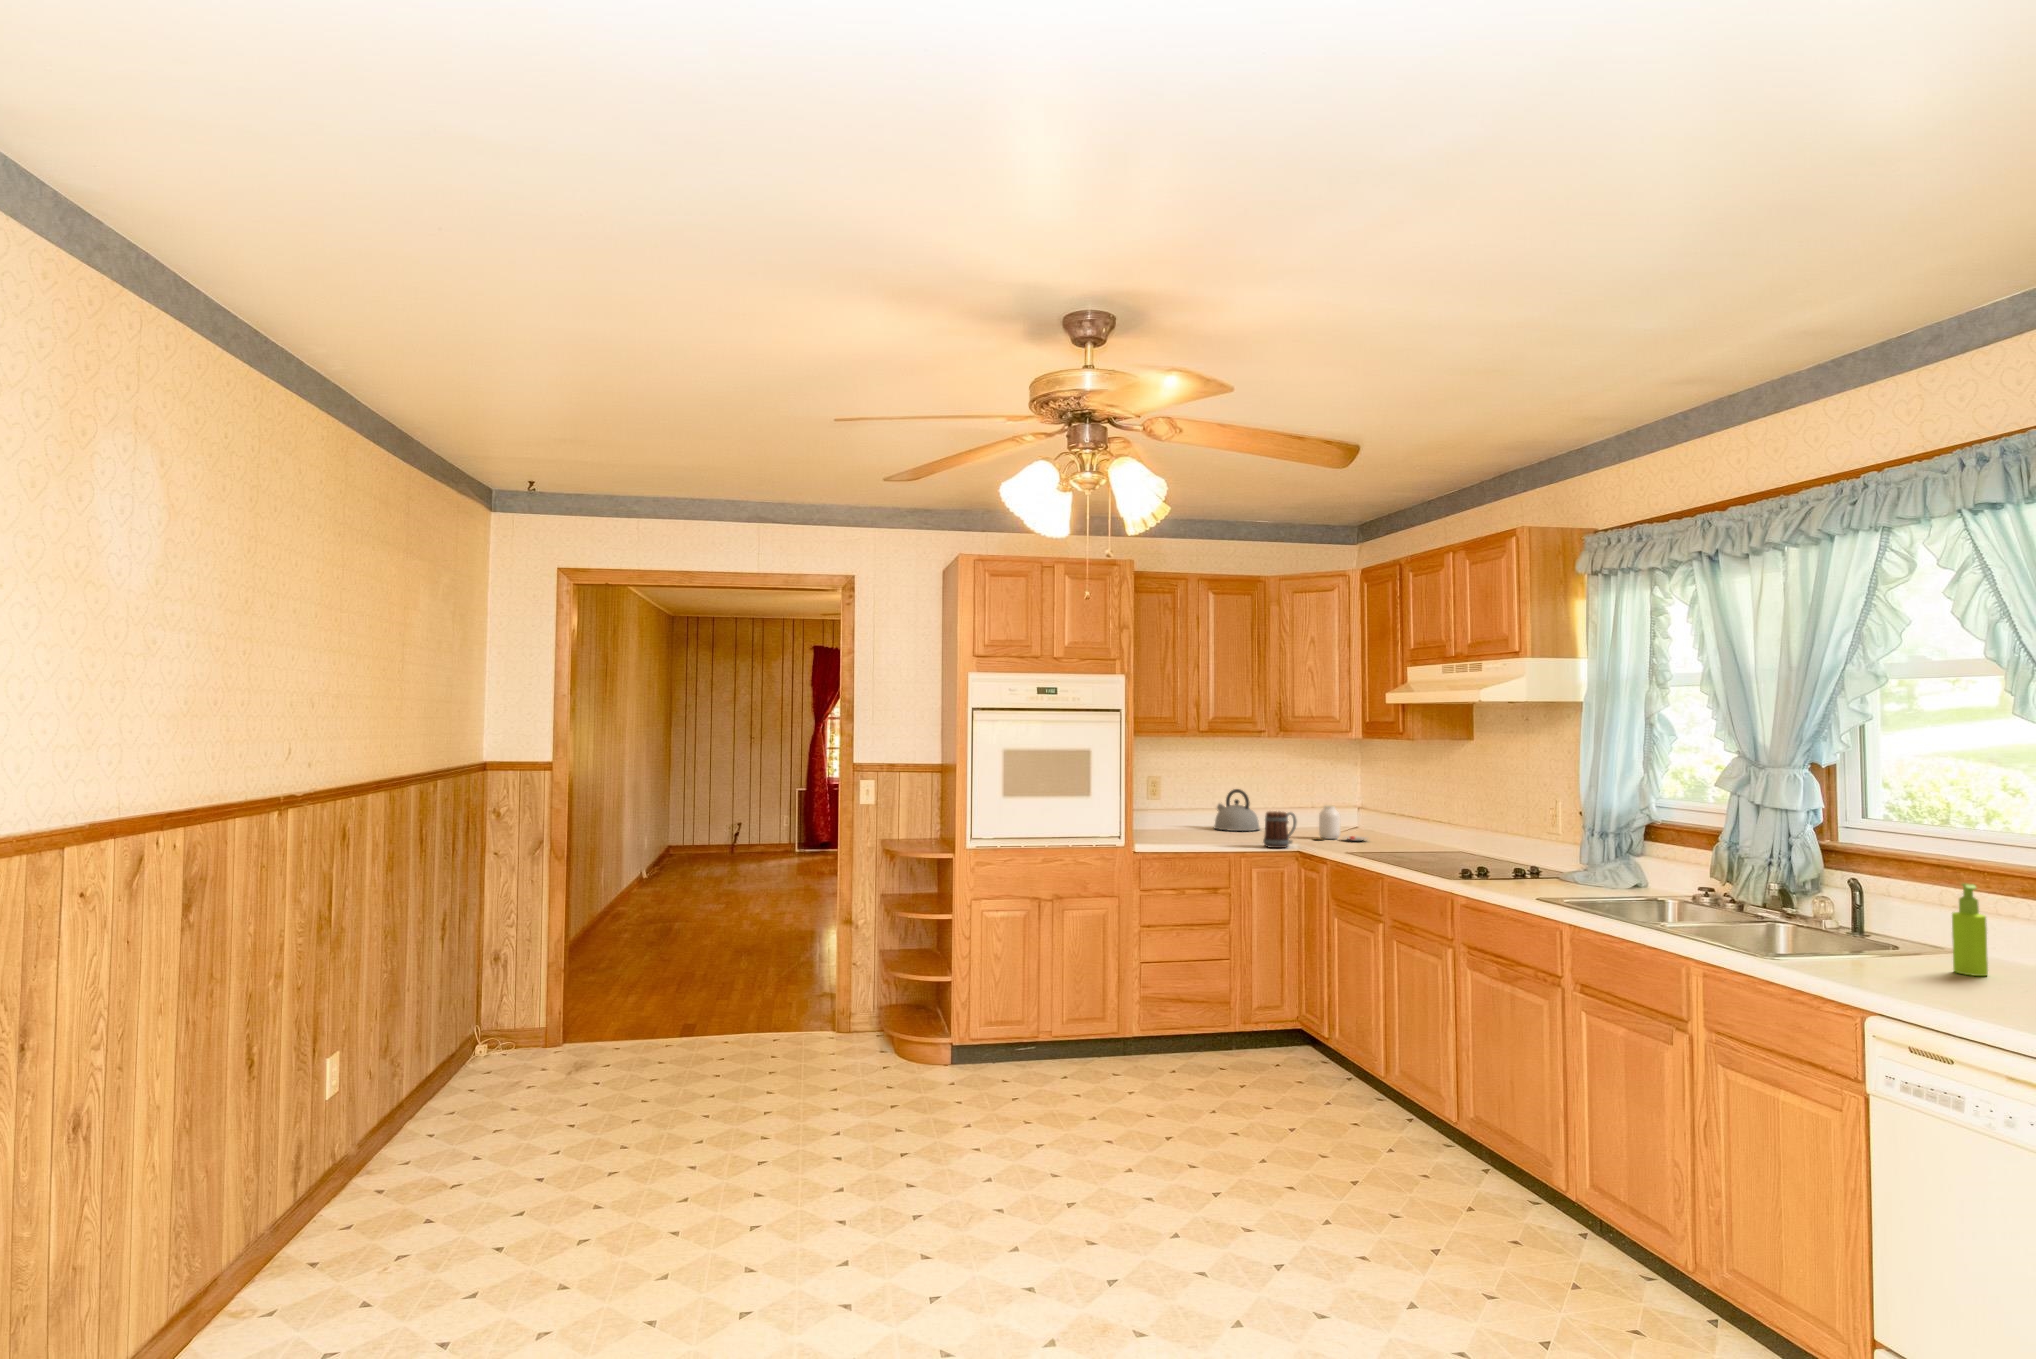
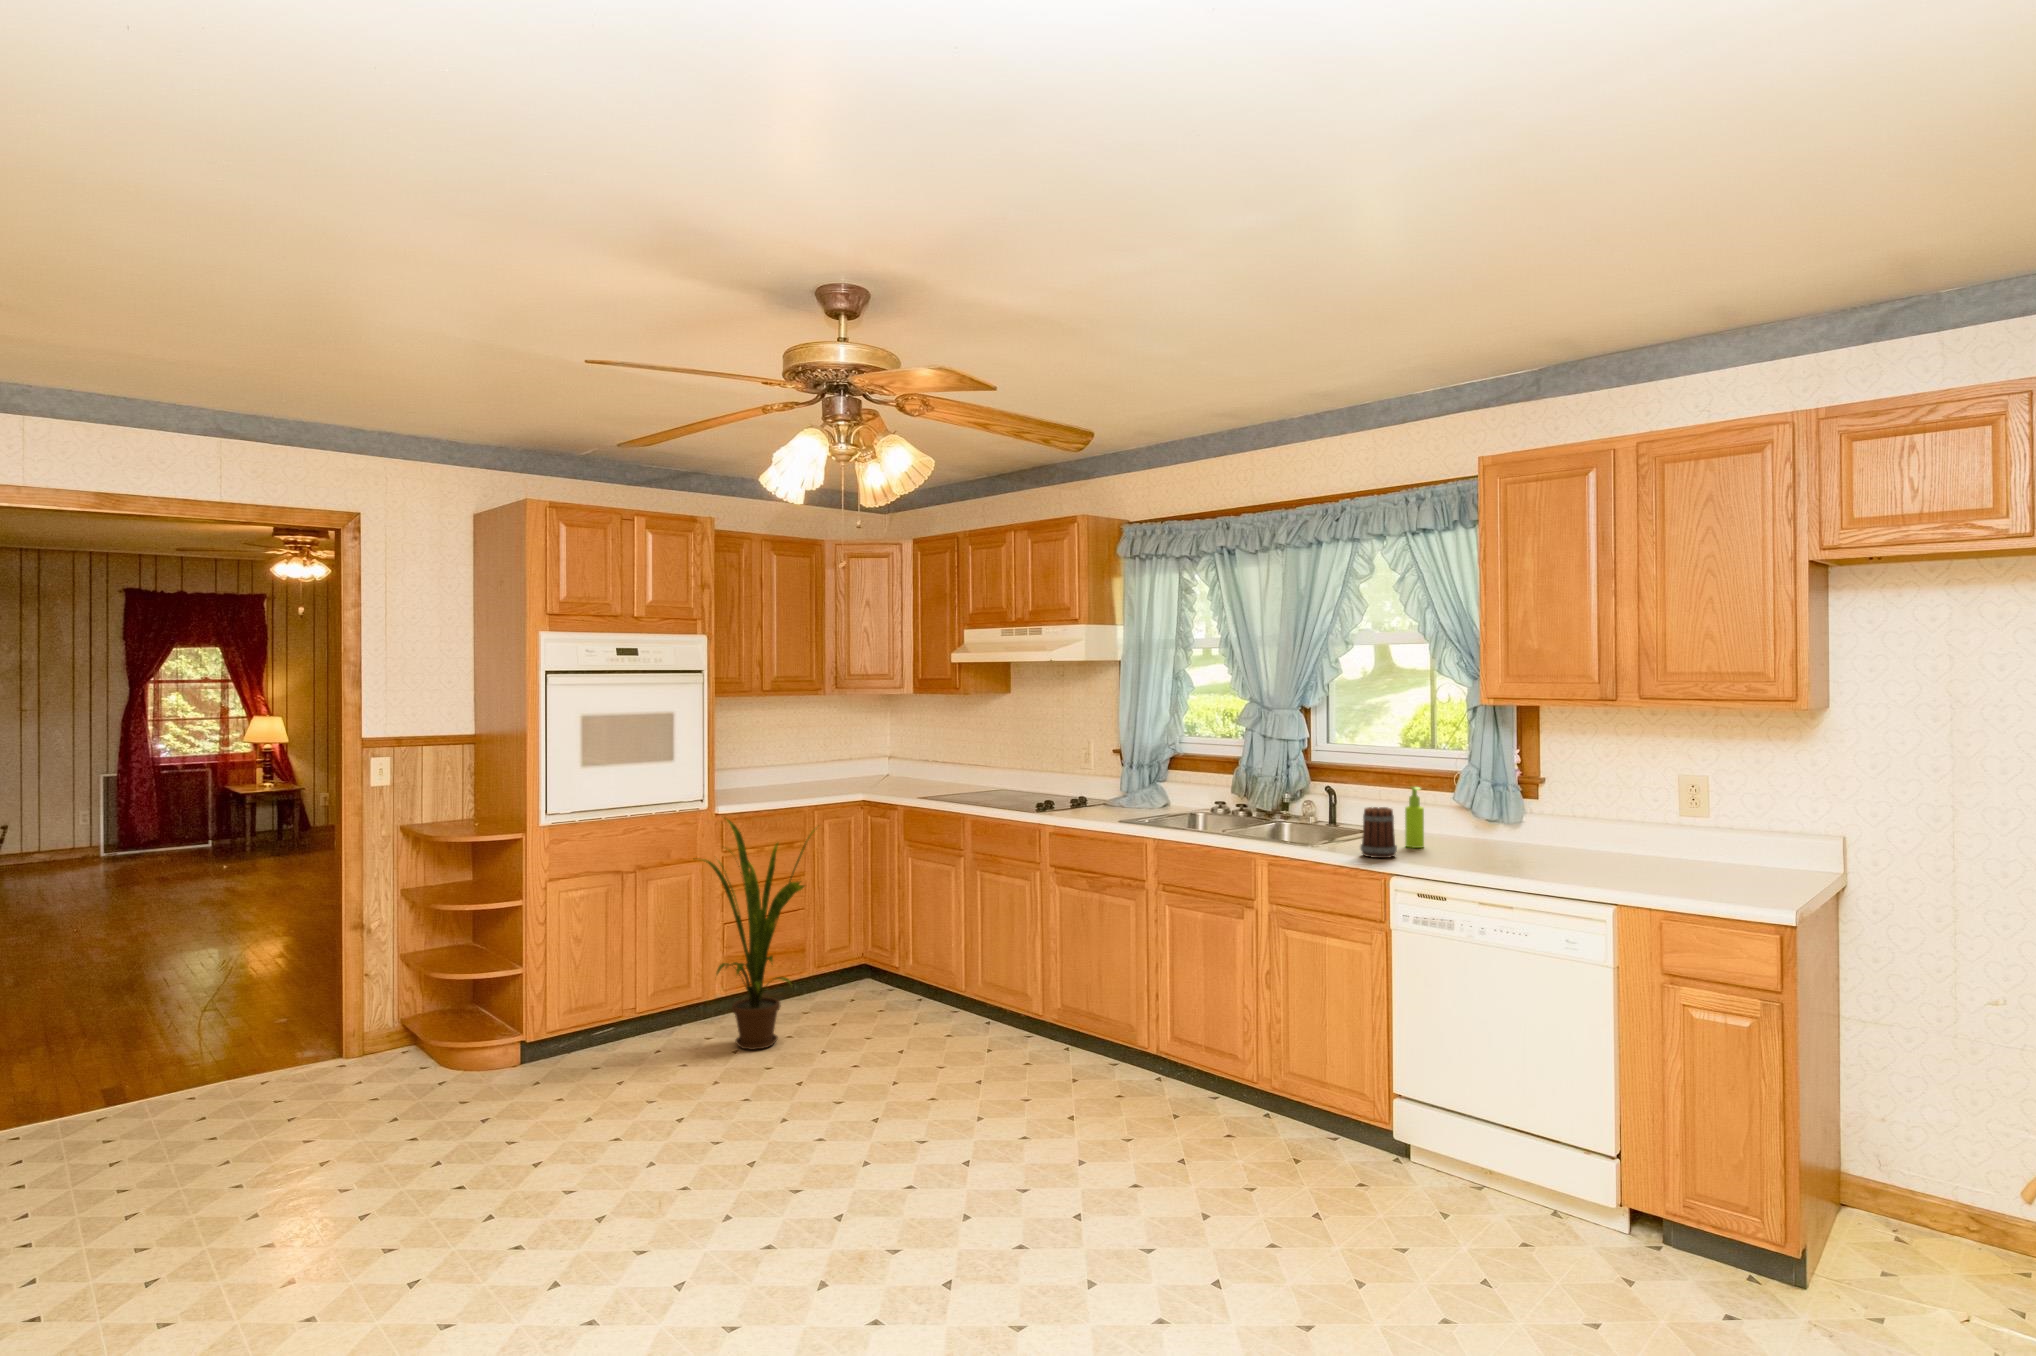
kettle: present [1214,789,1260,831] -> none [757,747,806,788]
jar: present [1319,805,1367,841] -> none [867,758,917,791]
mug: present [1263,811,1297,848] -> present [1360,807,1397,858]
house plant: none [1087,852,1215,1092] -> present [702,819,814,1050]

